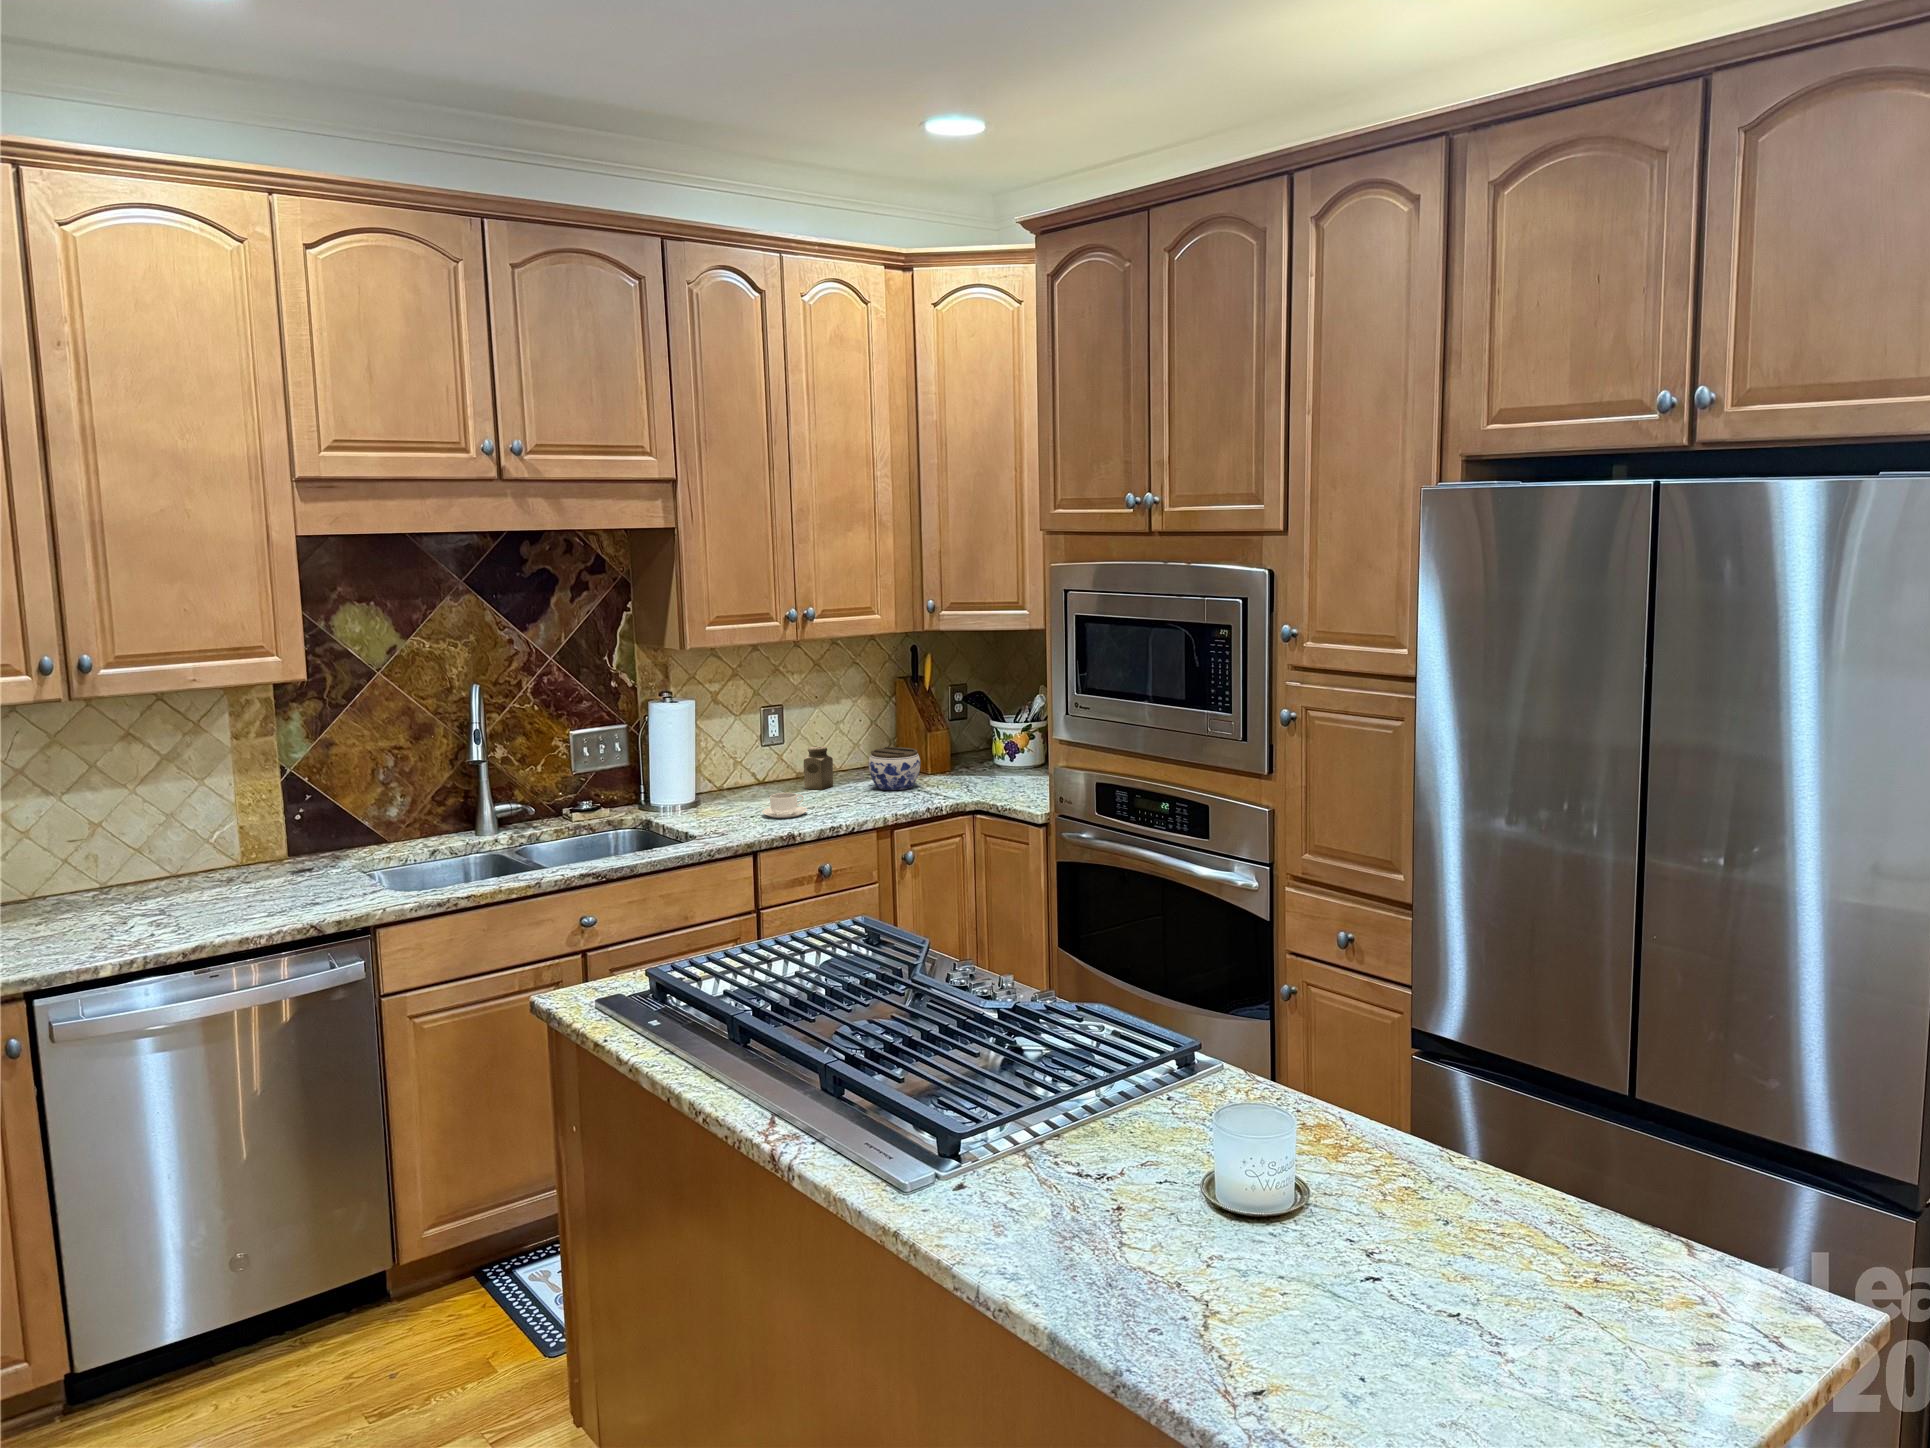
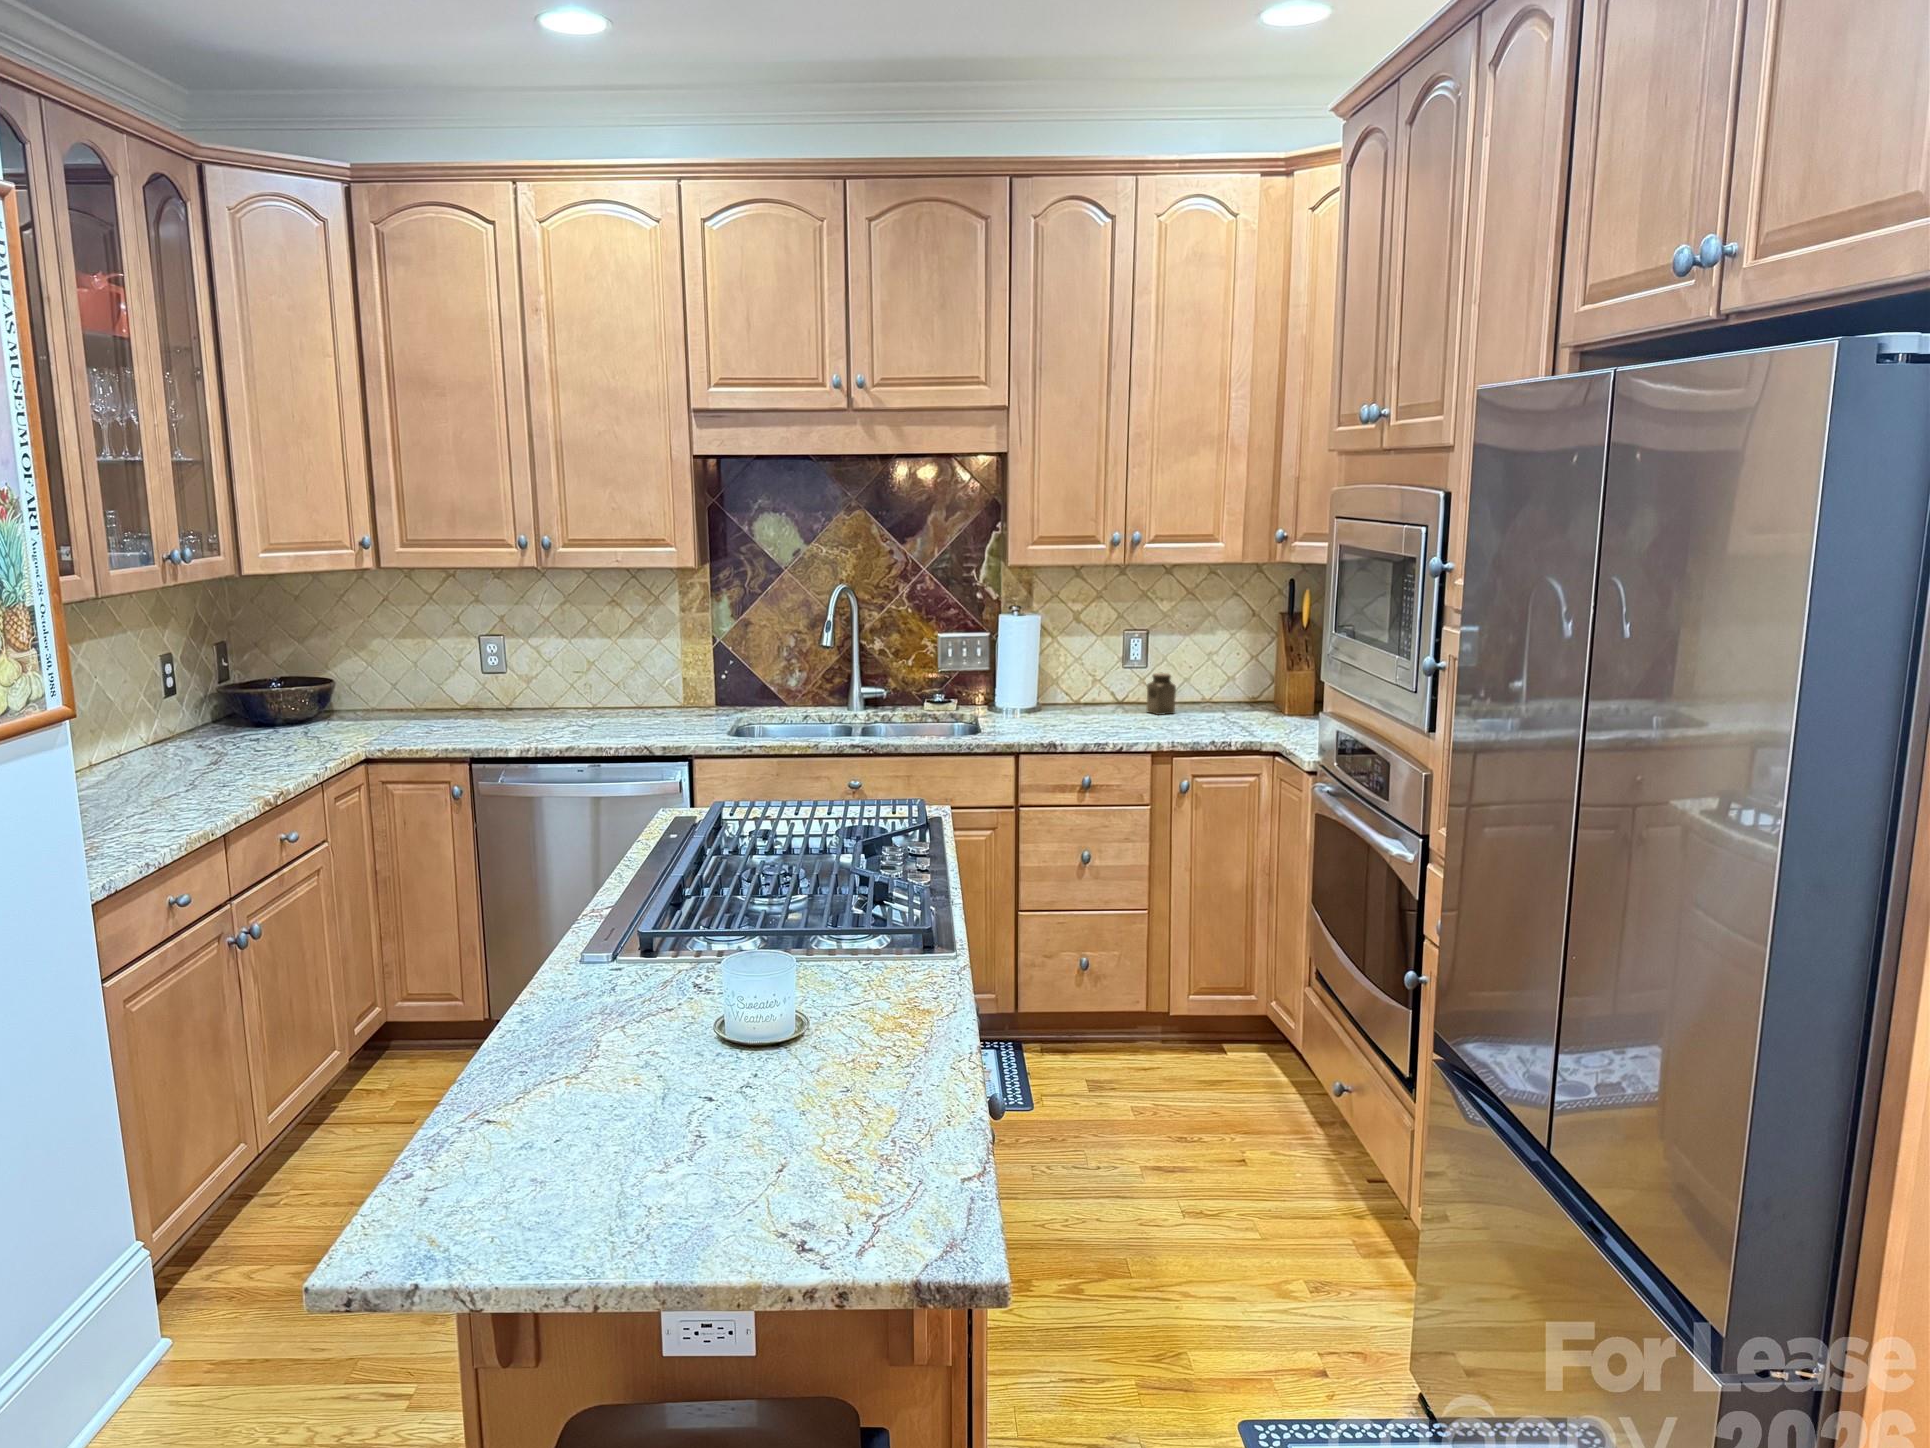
jar: present [869,747,920,790] -> none [1198,681,1252,724]
coffee cup: present [762,793,808,818] -> none [1059,707,1102,730]

